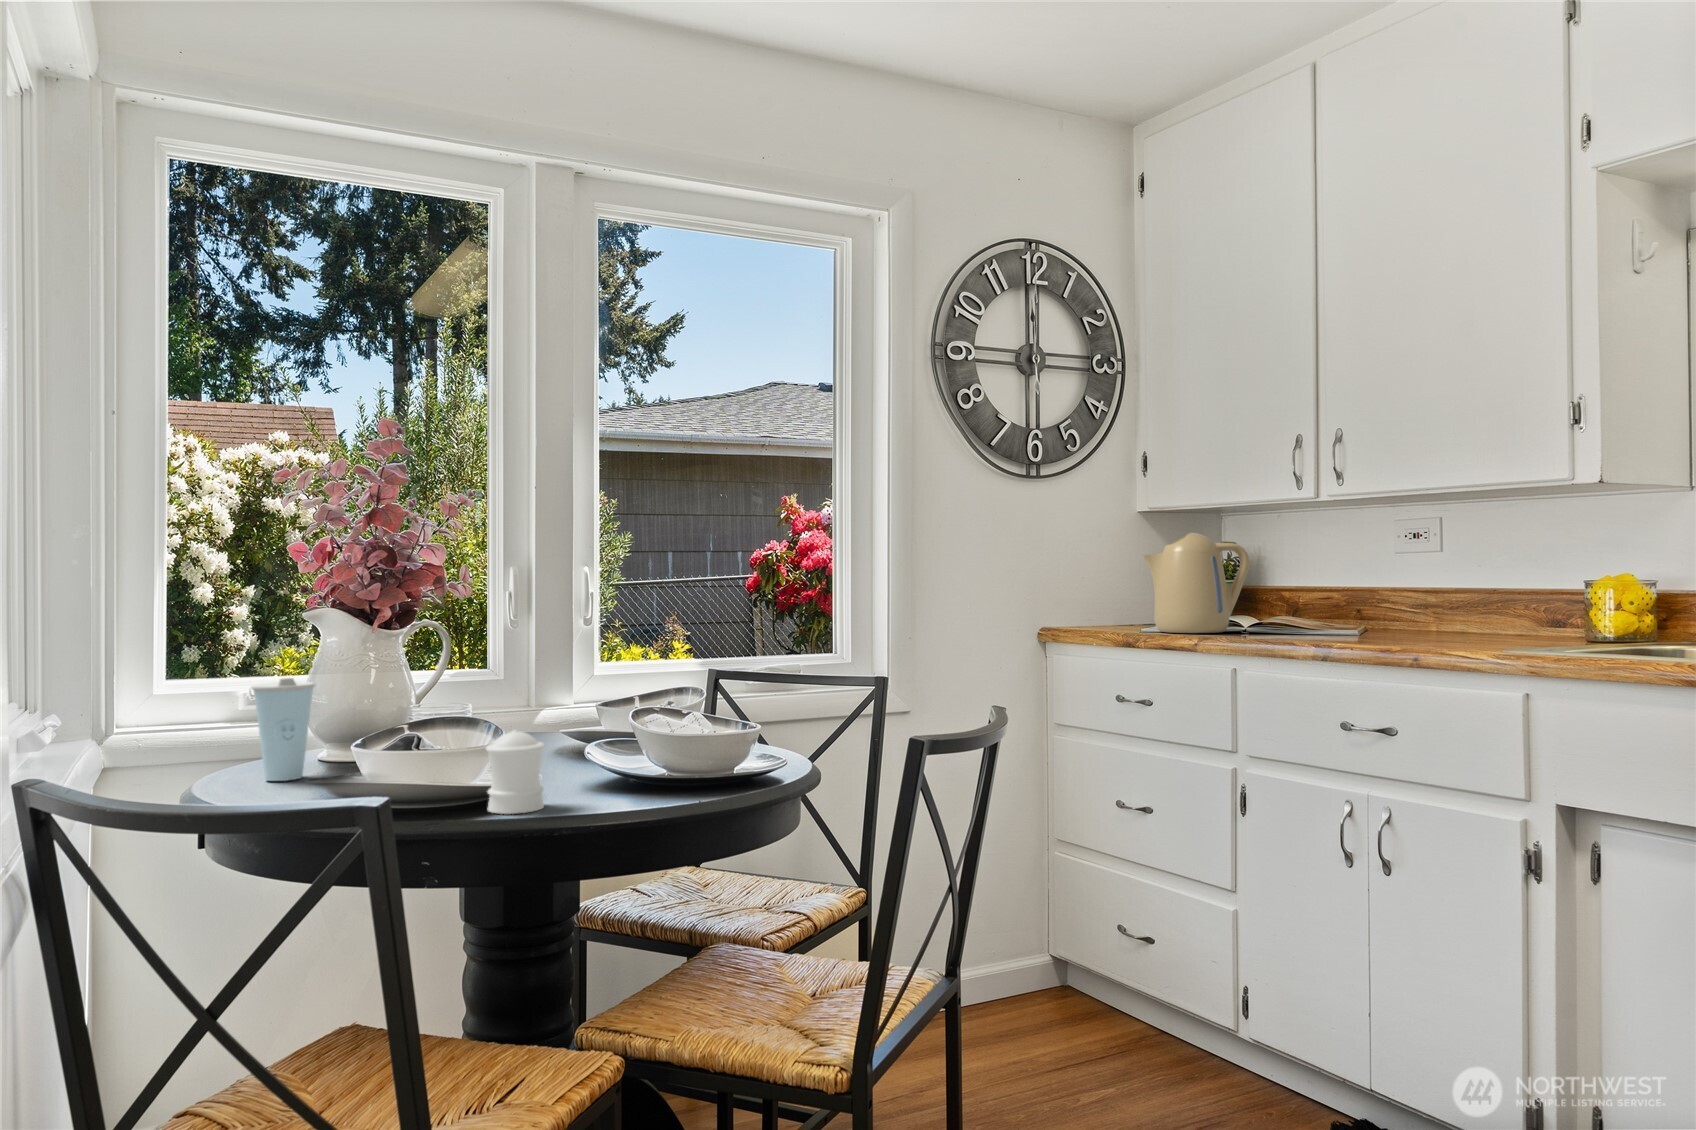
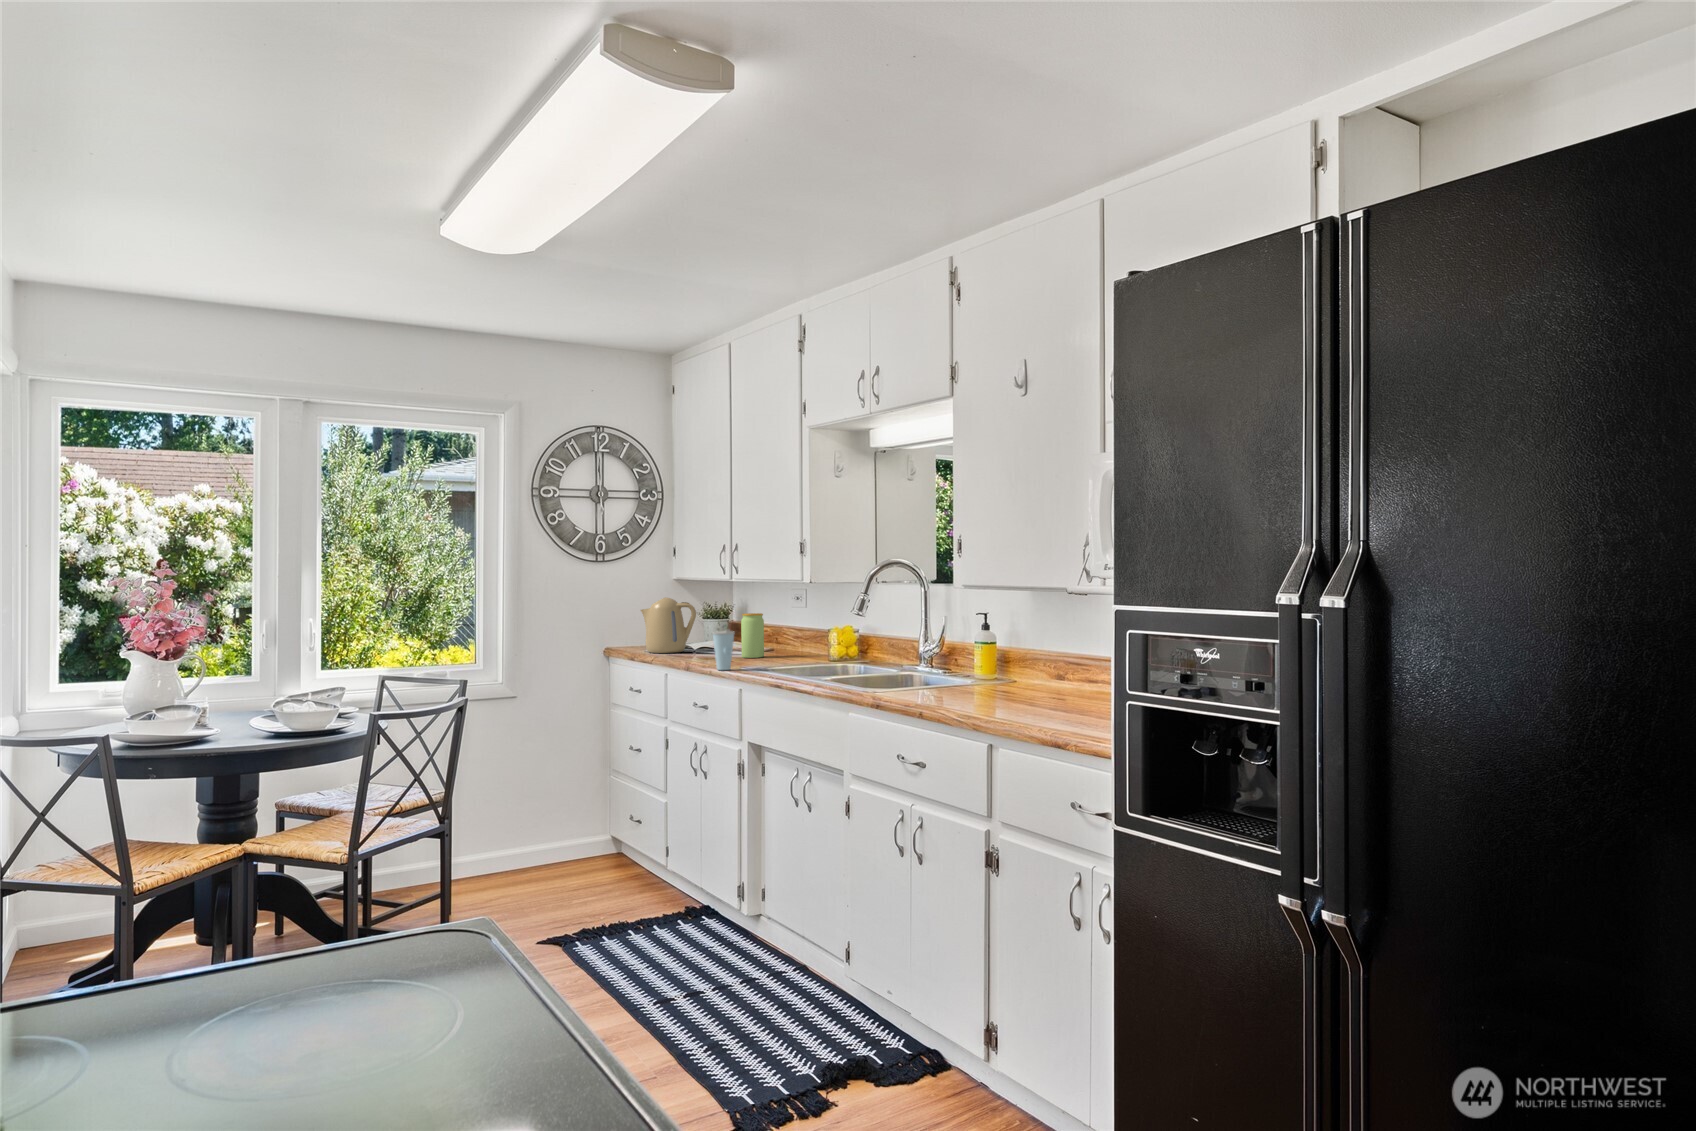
jar: none [1383,556,1431,640] -> present [741,613,764,658]
cup: present [251,678,315,781] -> present [712,630,735,670]
salt shaker: present [486,730,545,814] -> none [185,710,213,746]

